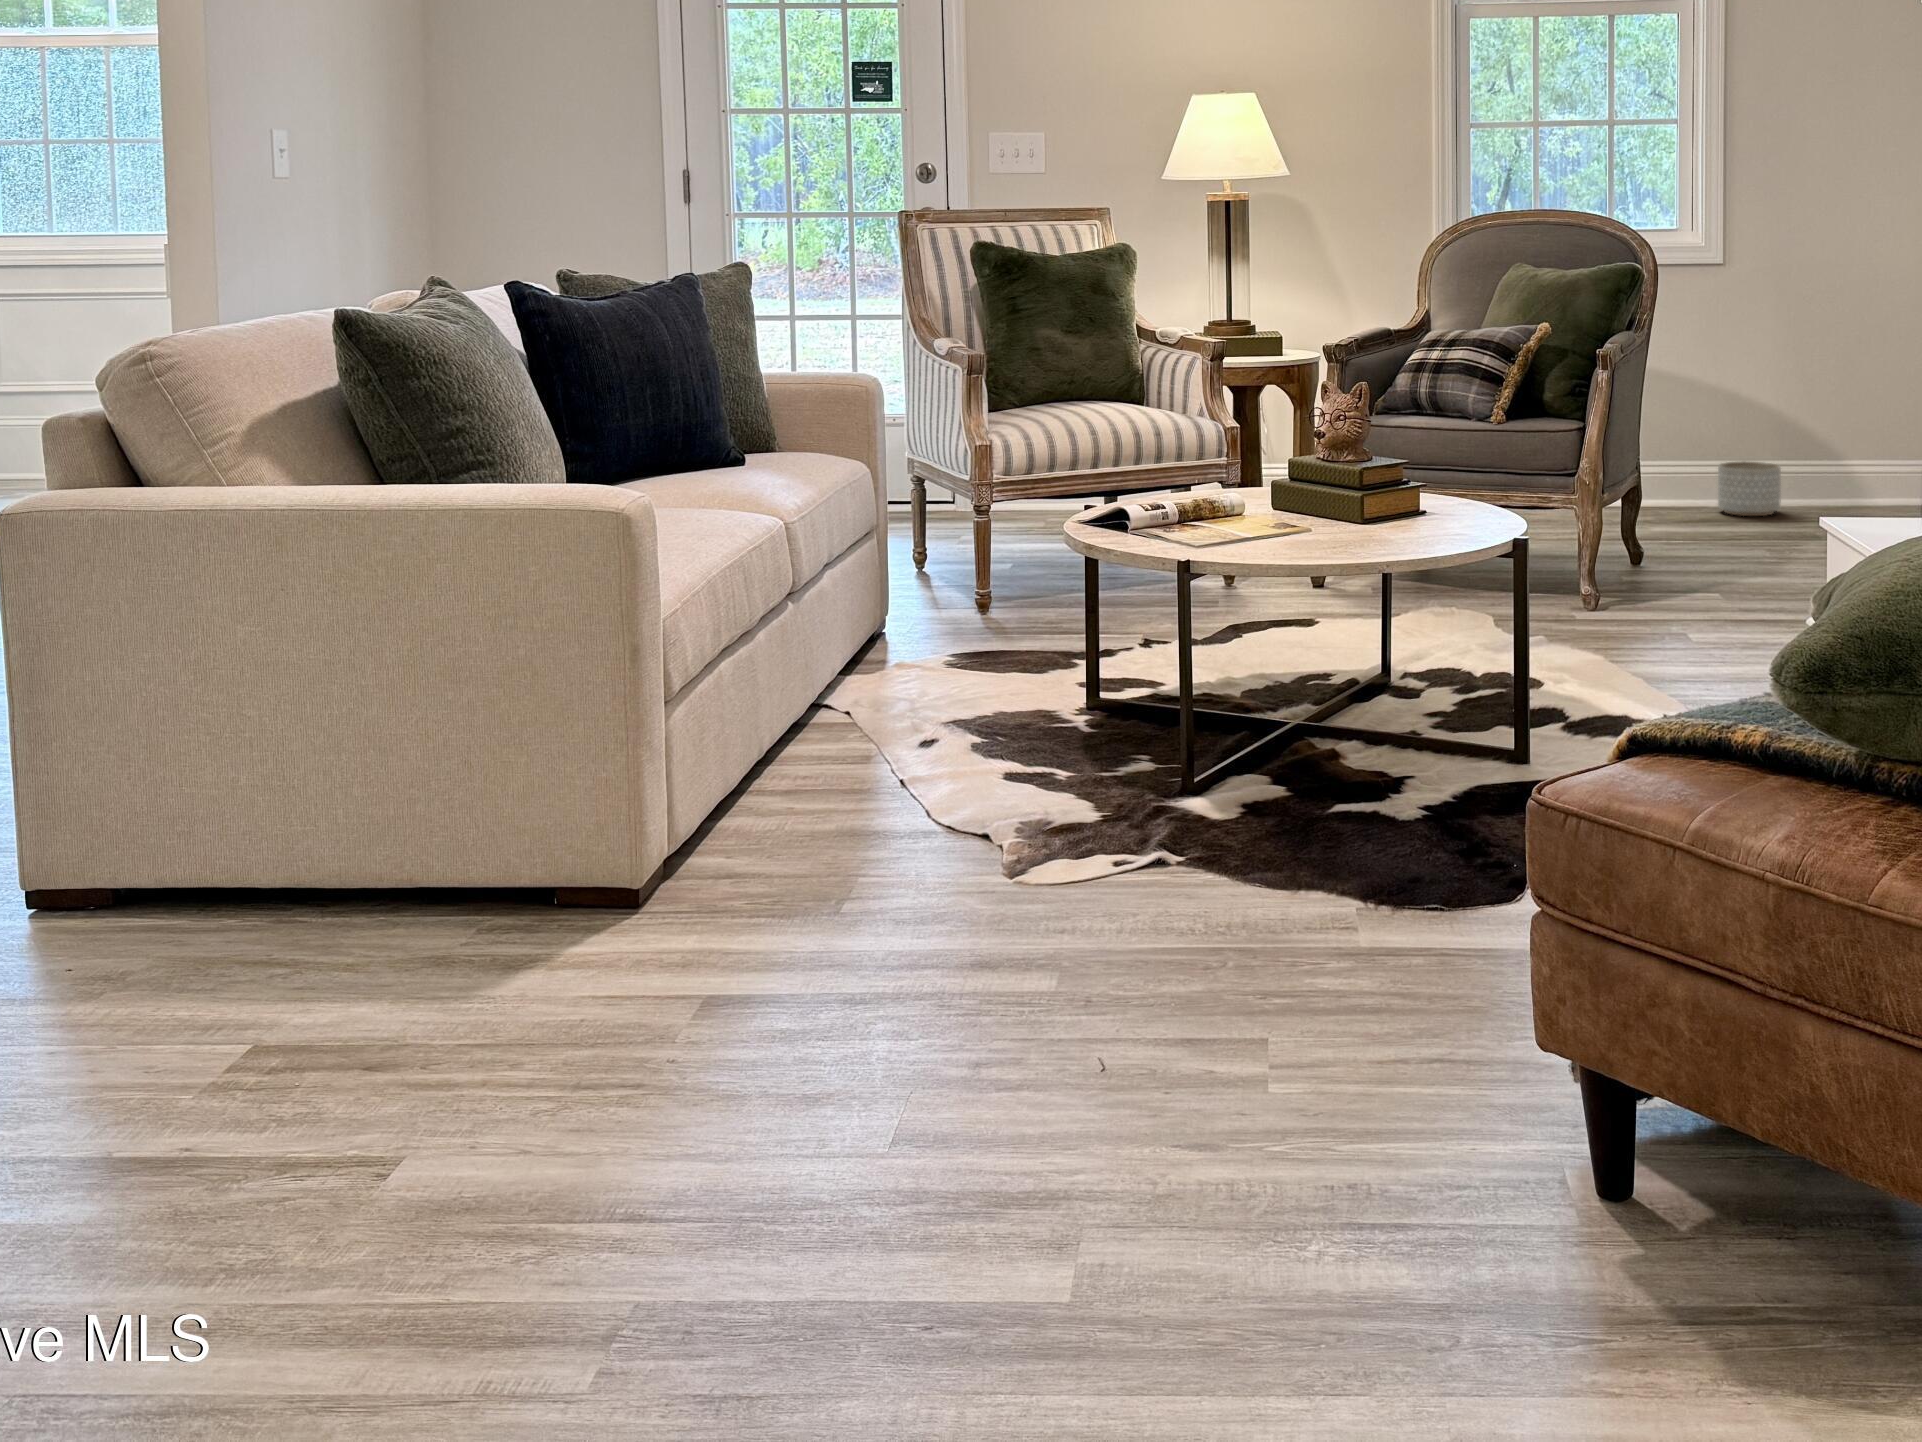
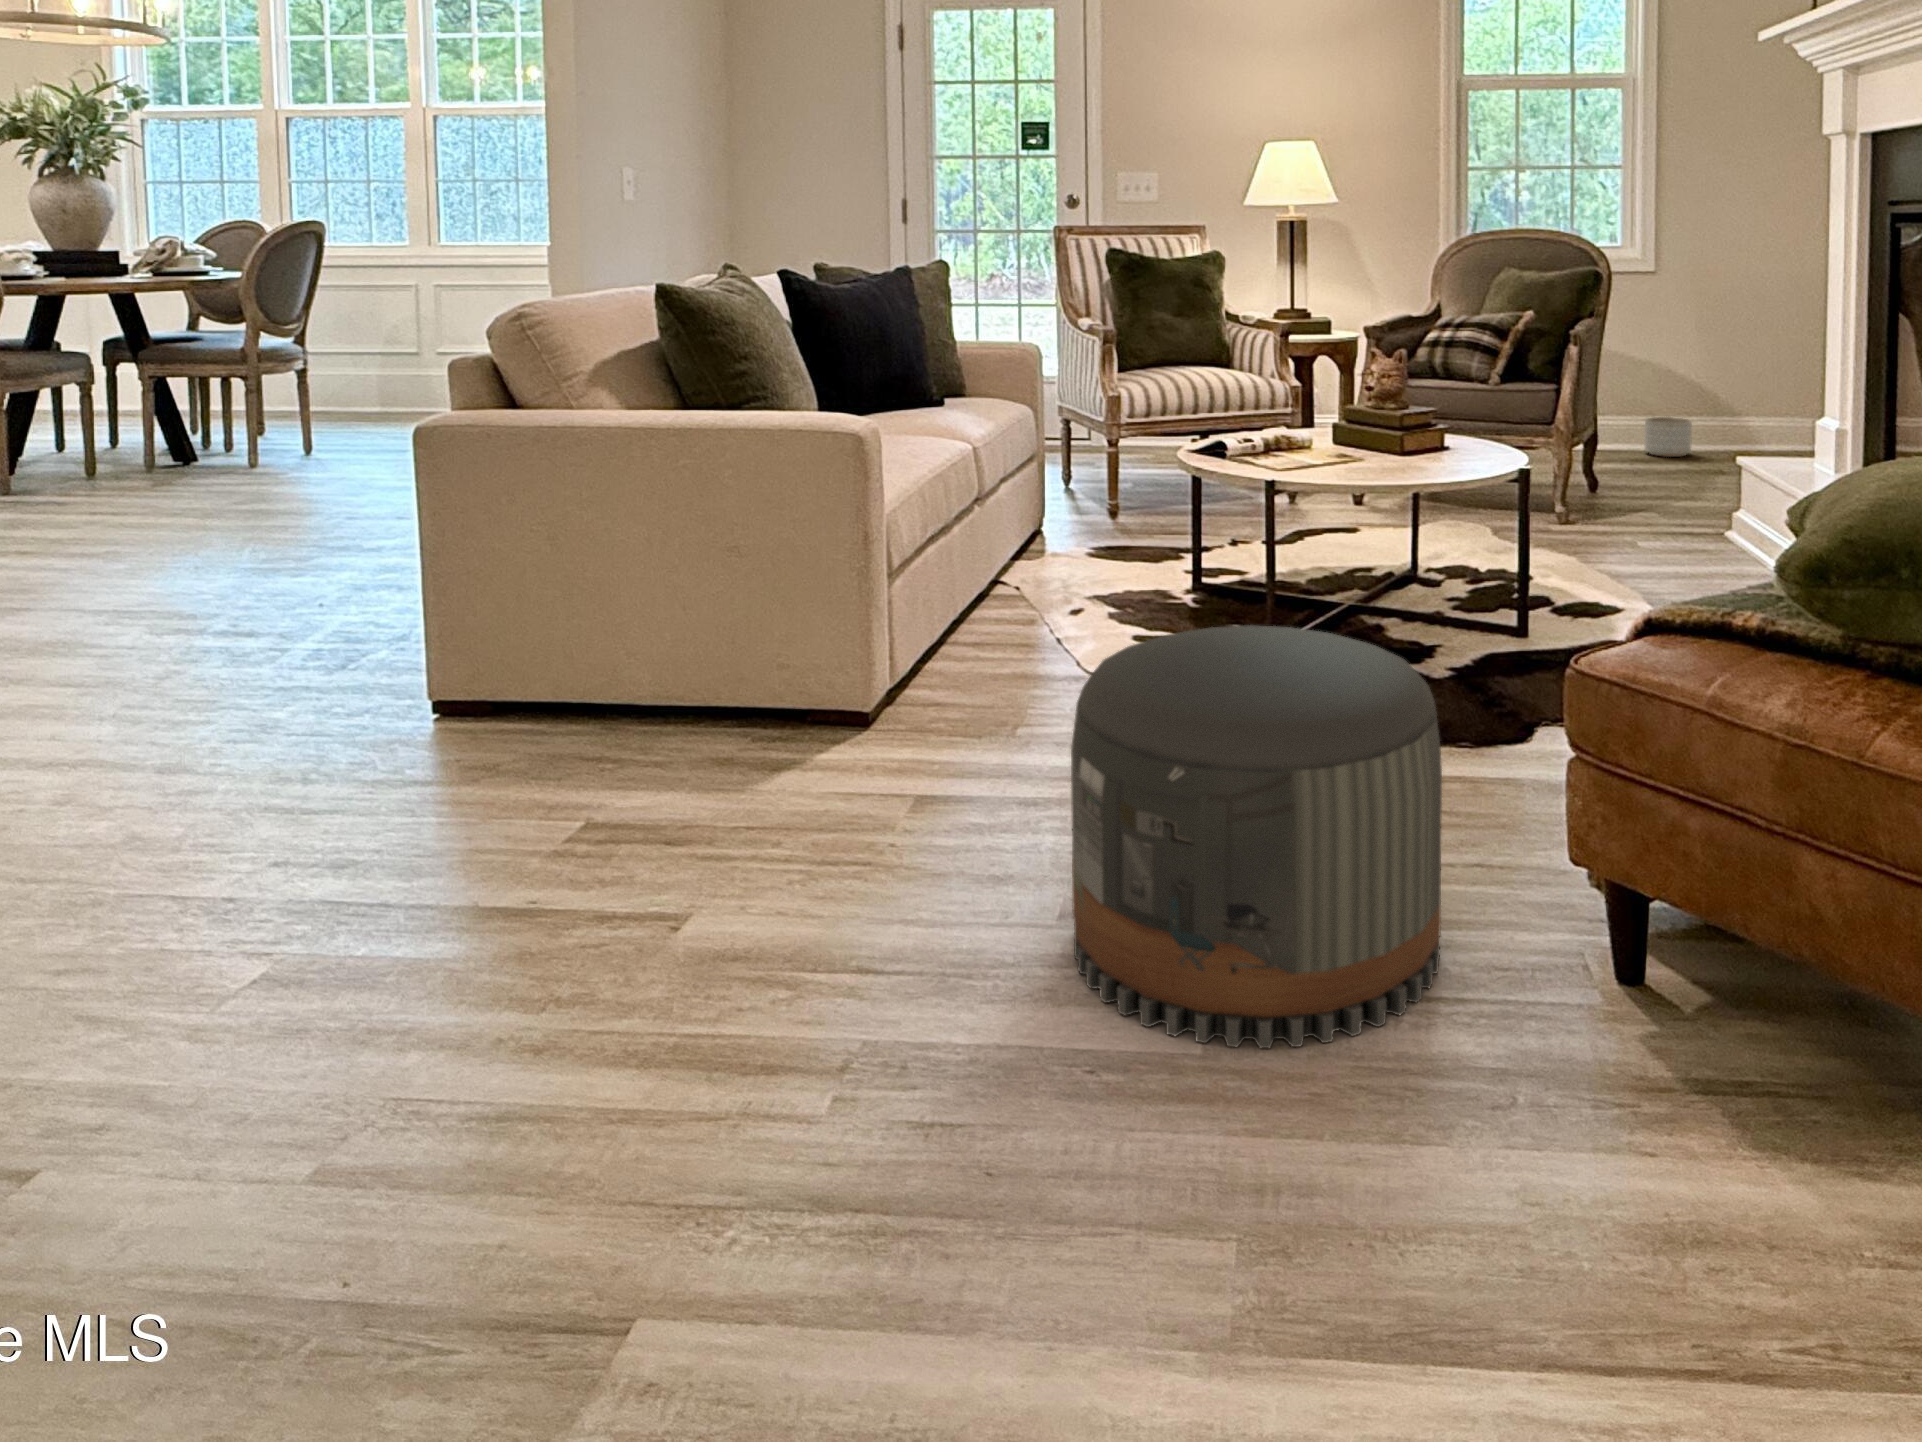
pouf: none [906,759,1380,1289] -> present [1071,625,1442,1048]

